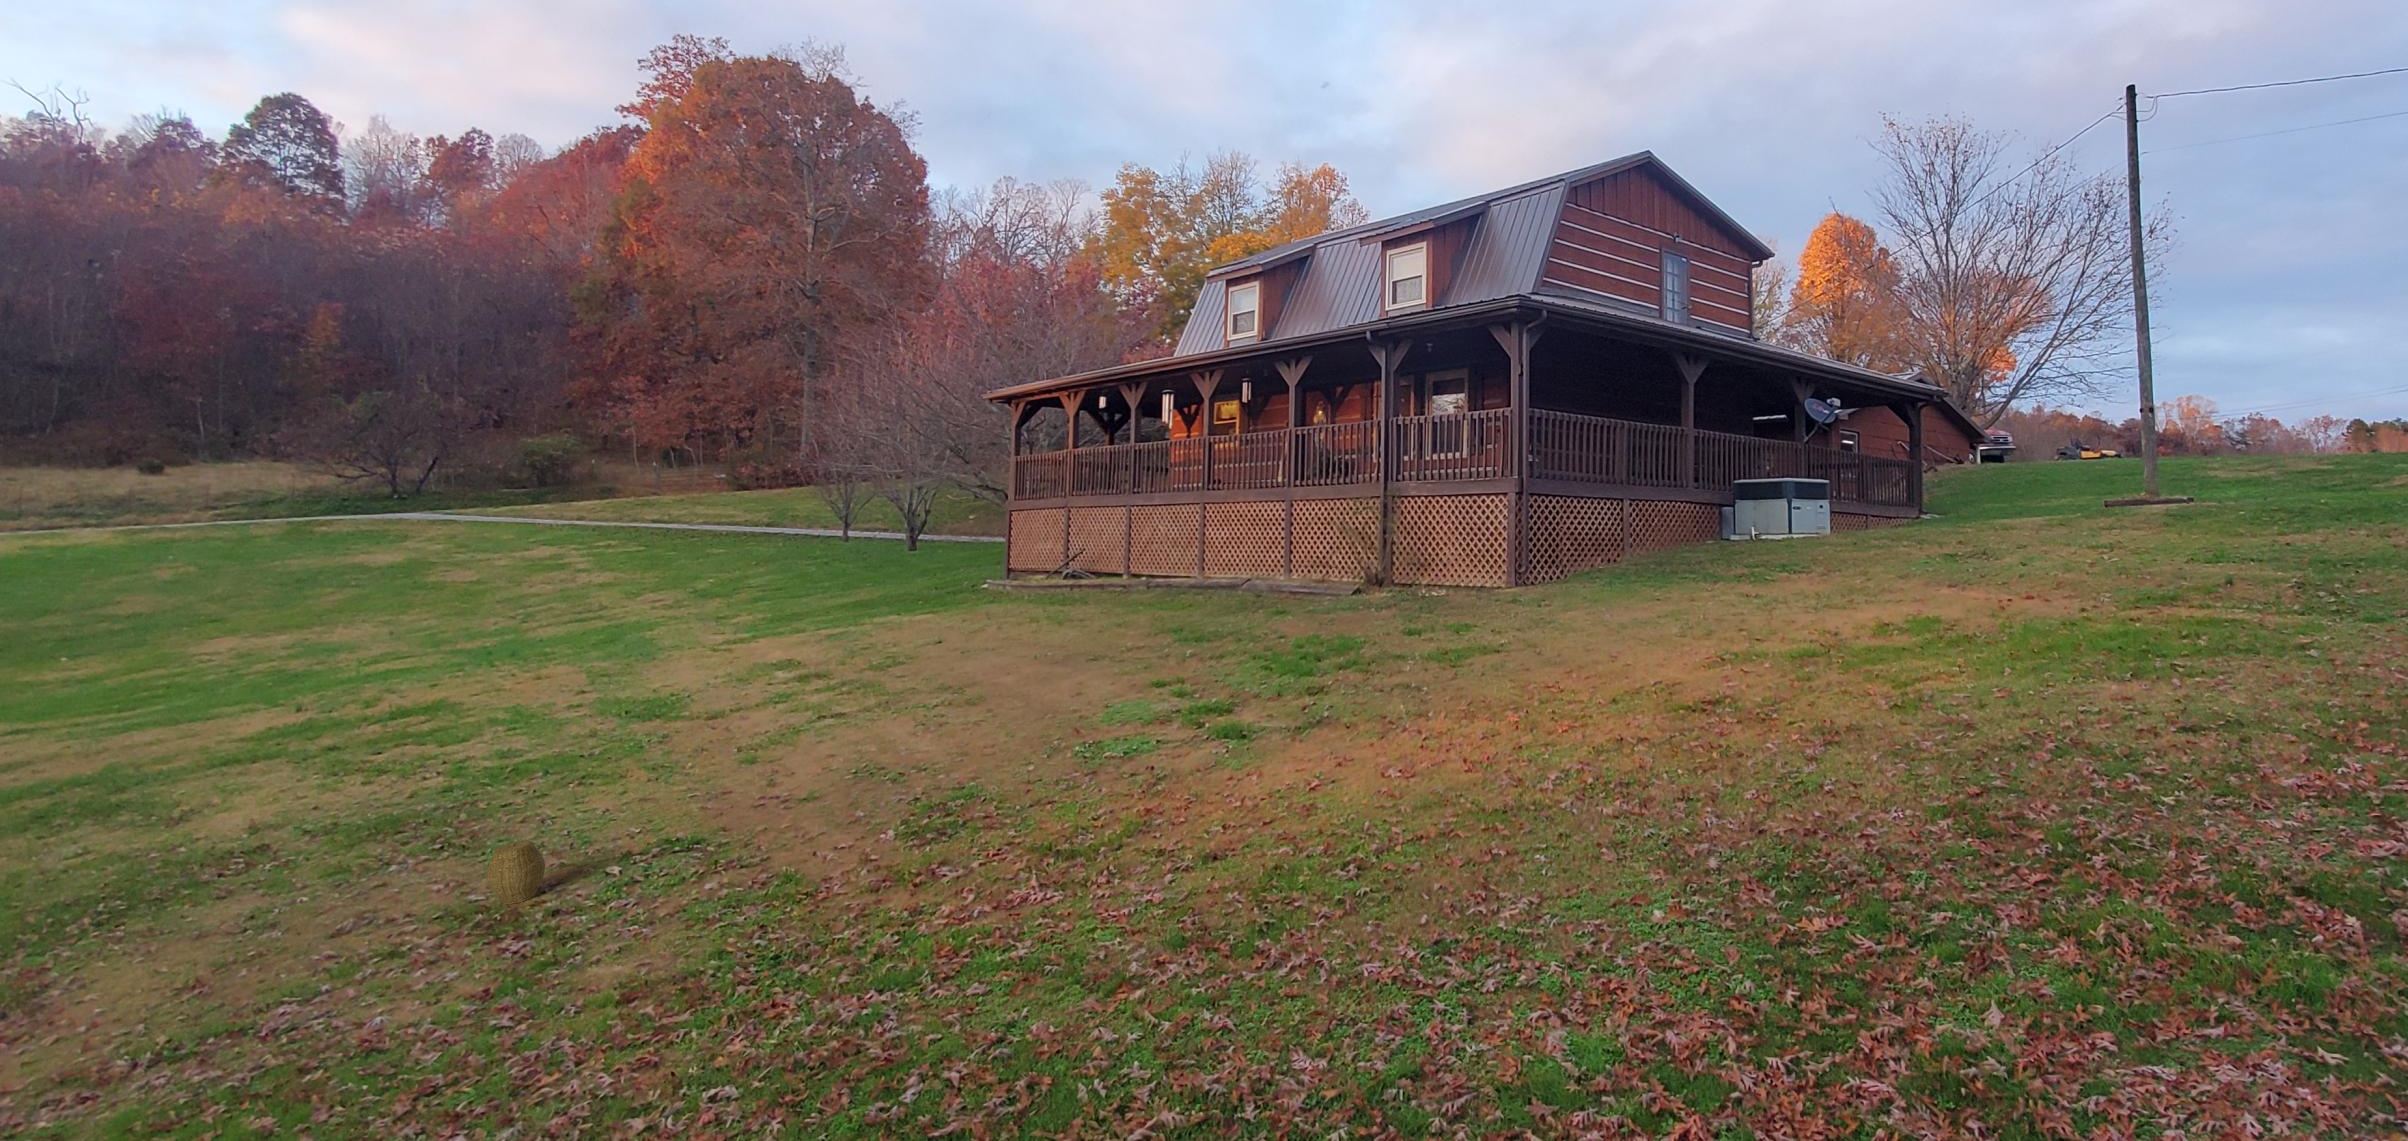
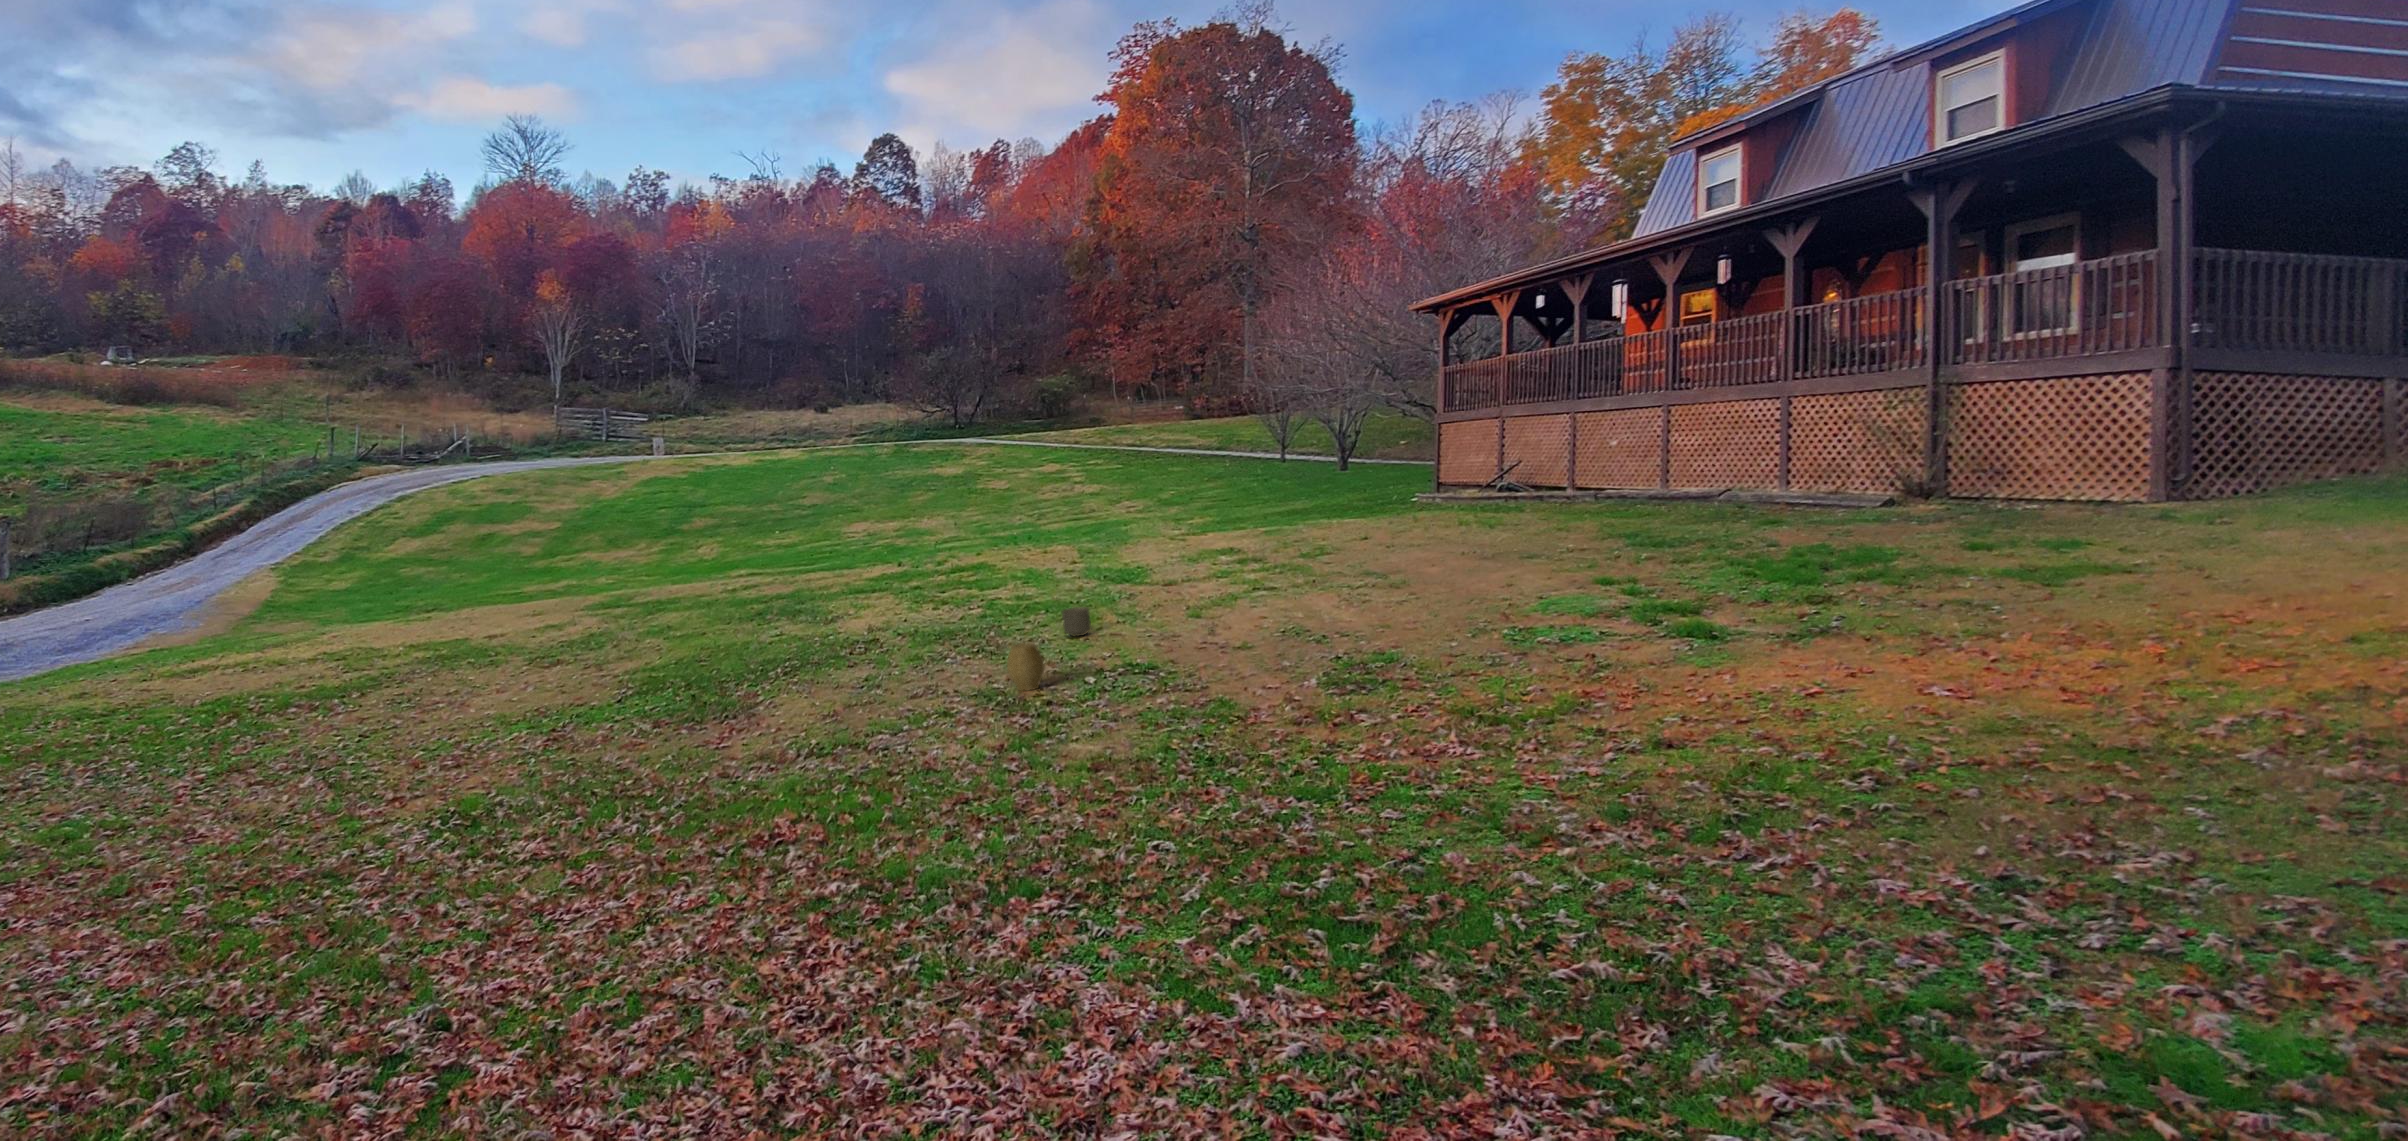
planter: none [566,772,609,810] -> present [1062,607,1091,637]

